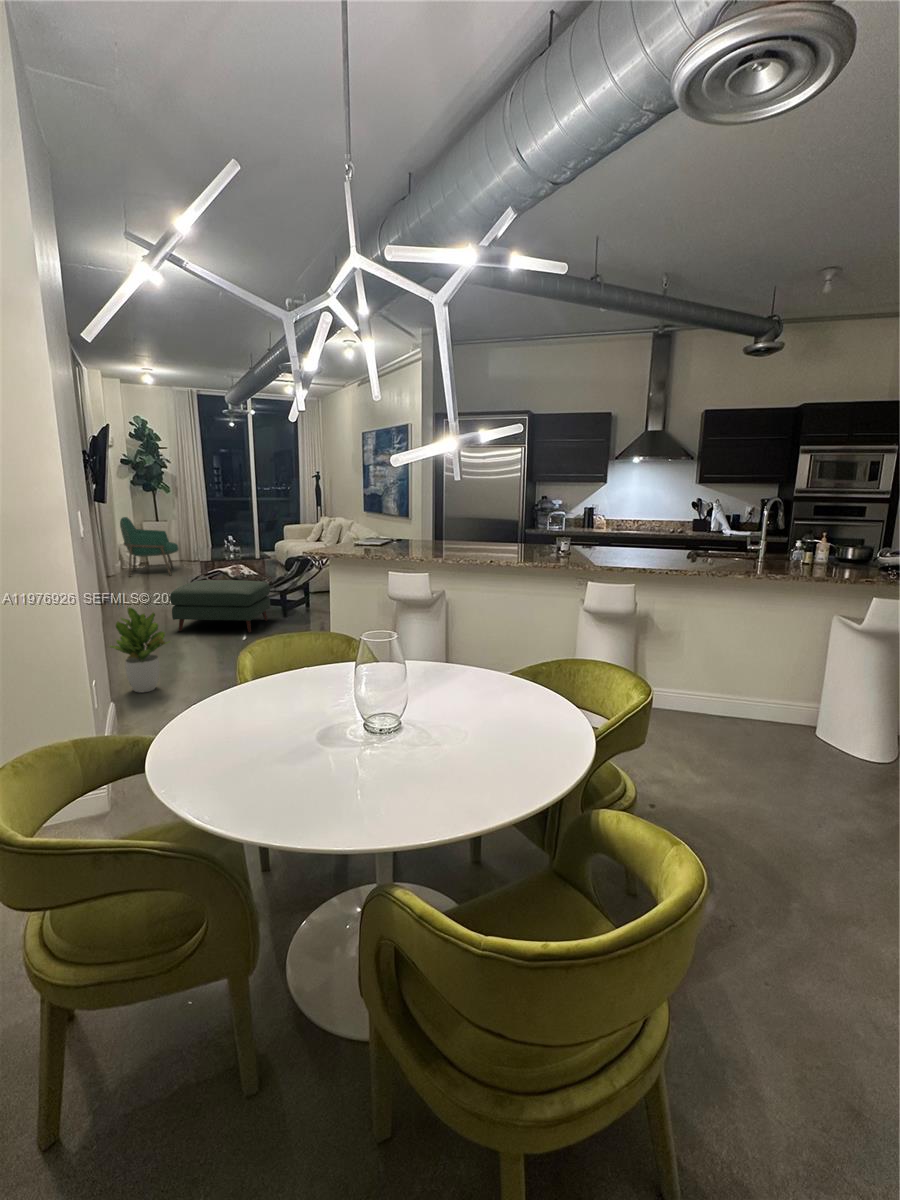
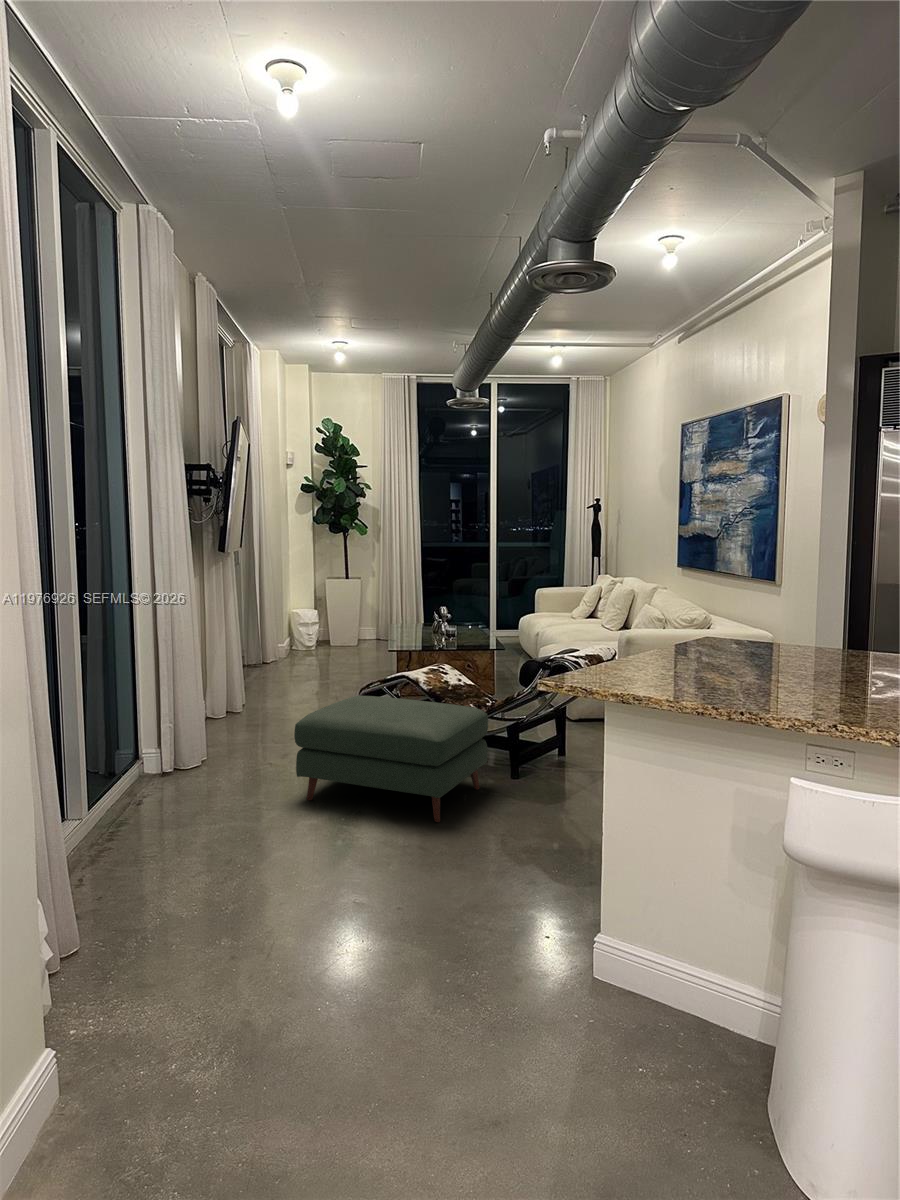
armchair: present [120,517,179,577] -> none [288,571,369,665]
potted plant: present [110,608,168,693] -> none [65,799,210,1024]

